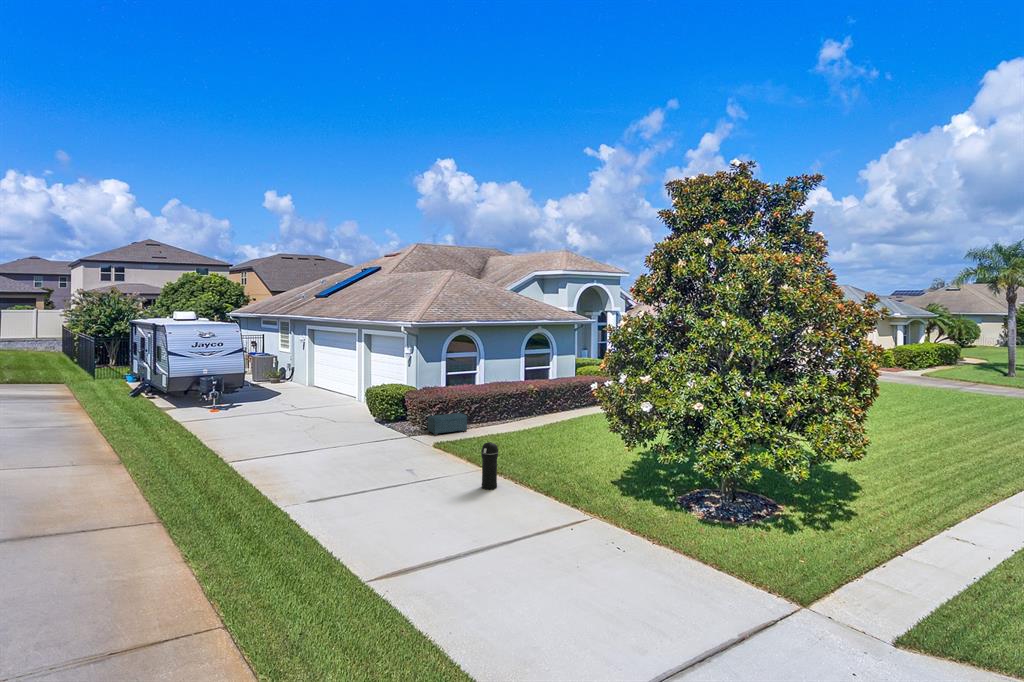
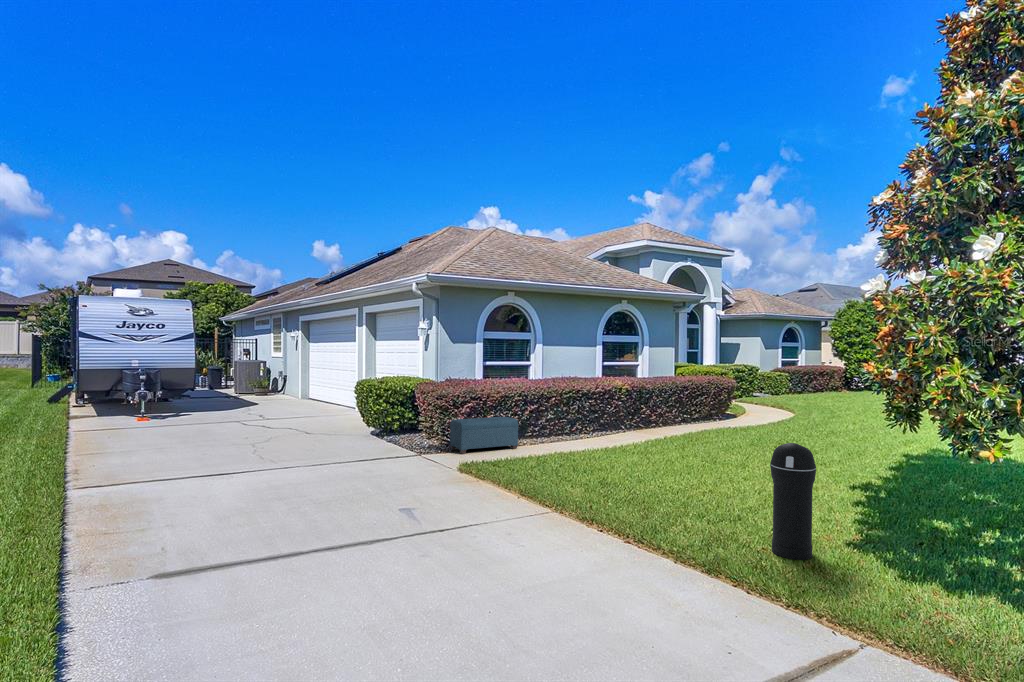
trash can: present [481,442,498,490] -> present [770,443,816,560]

